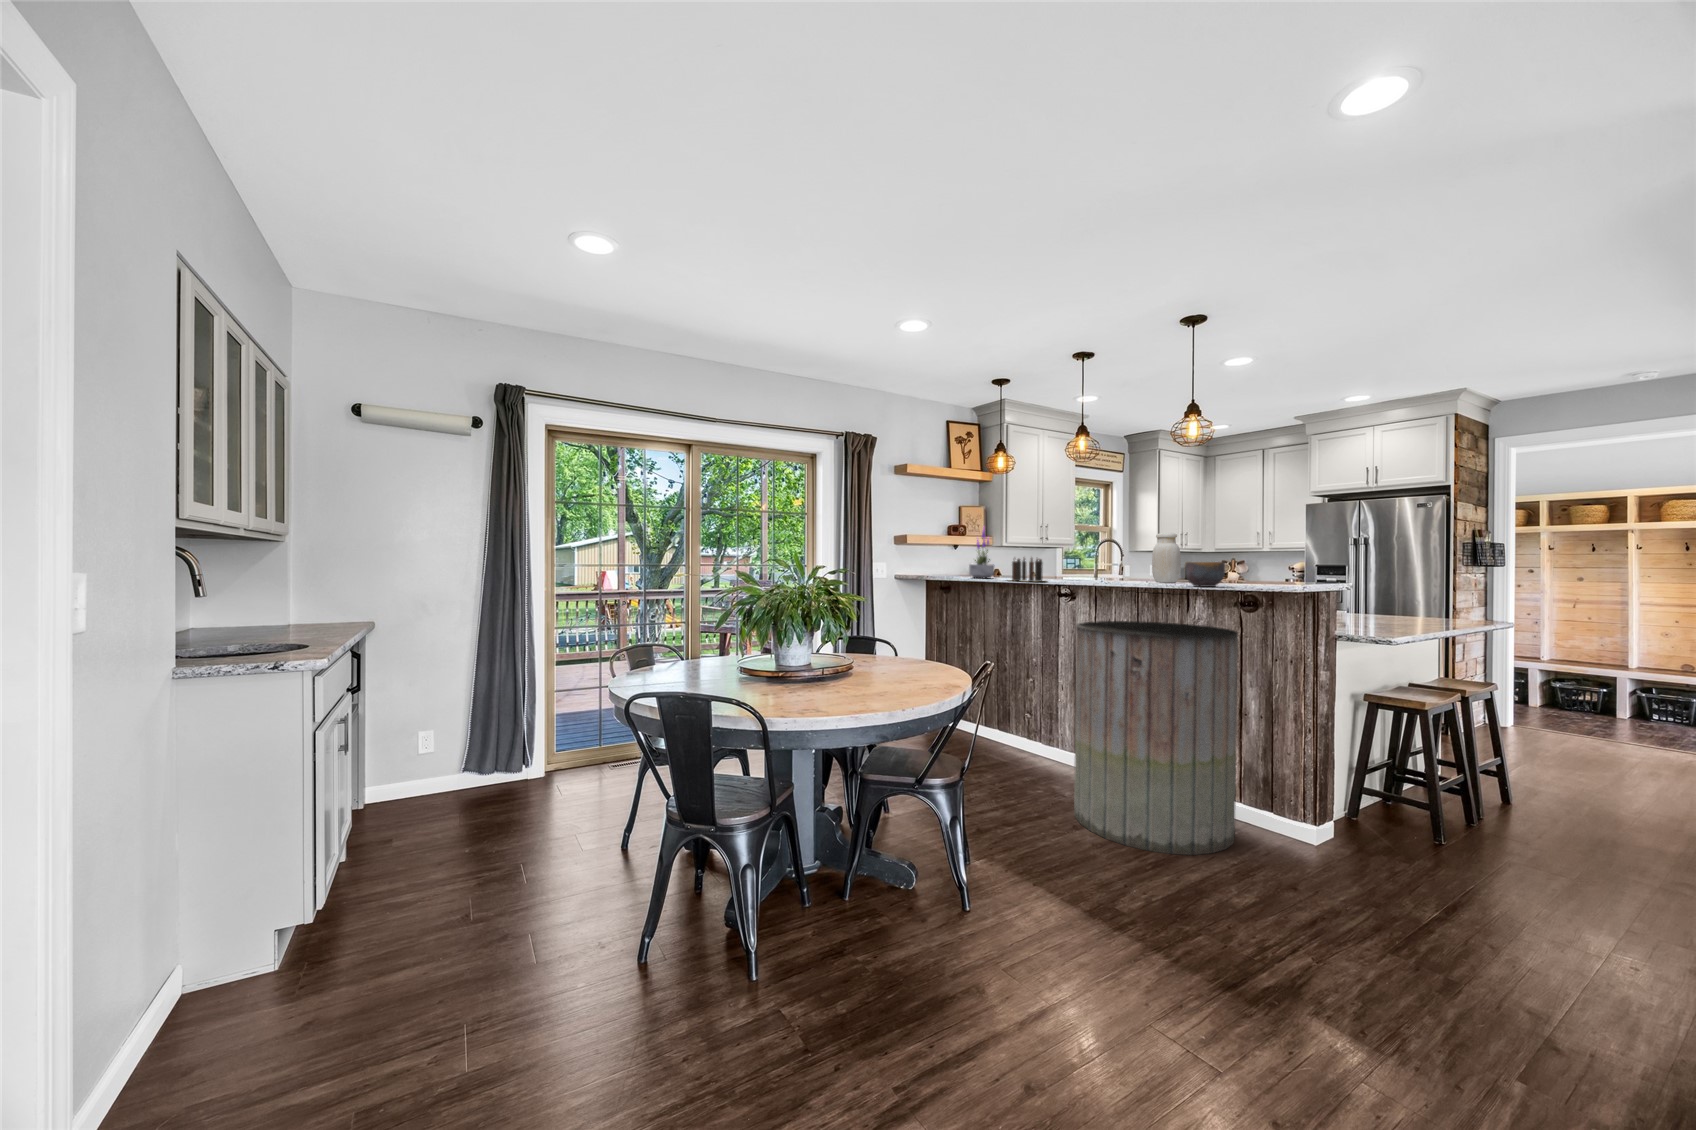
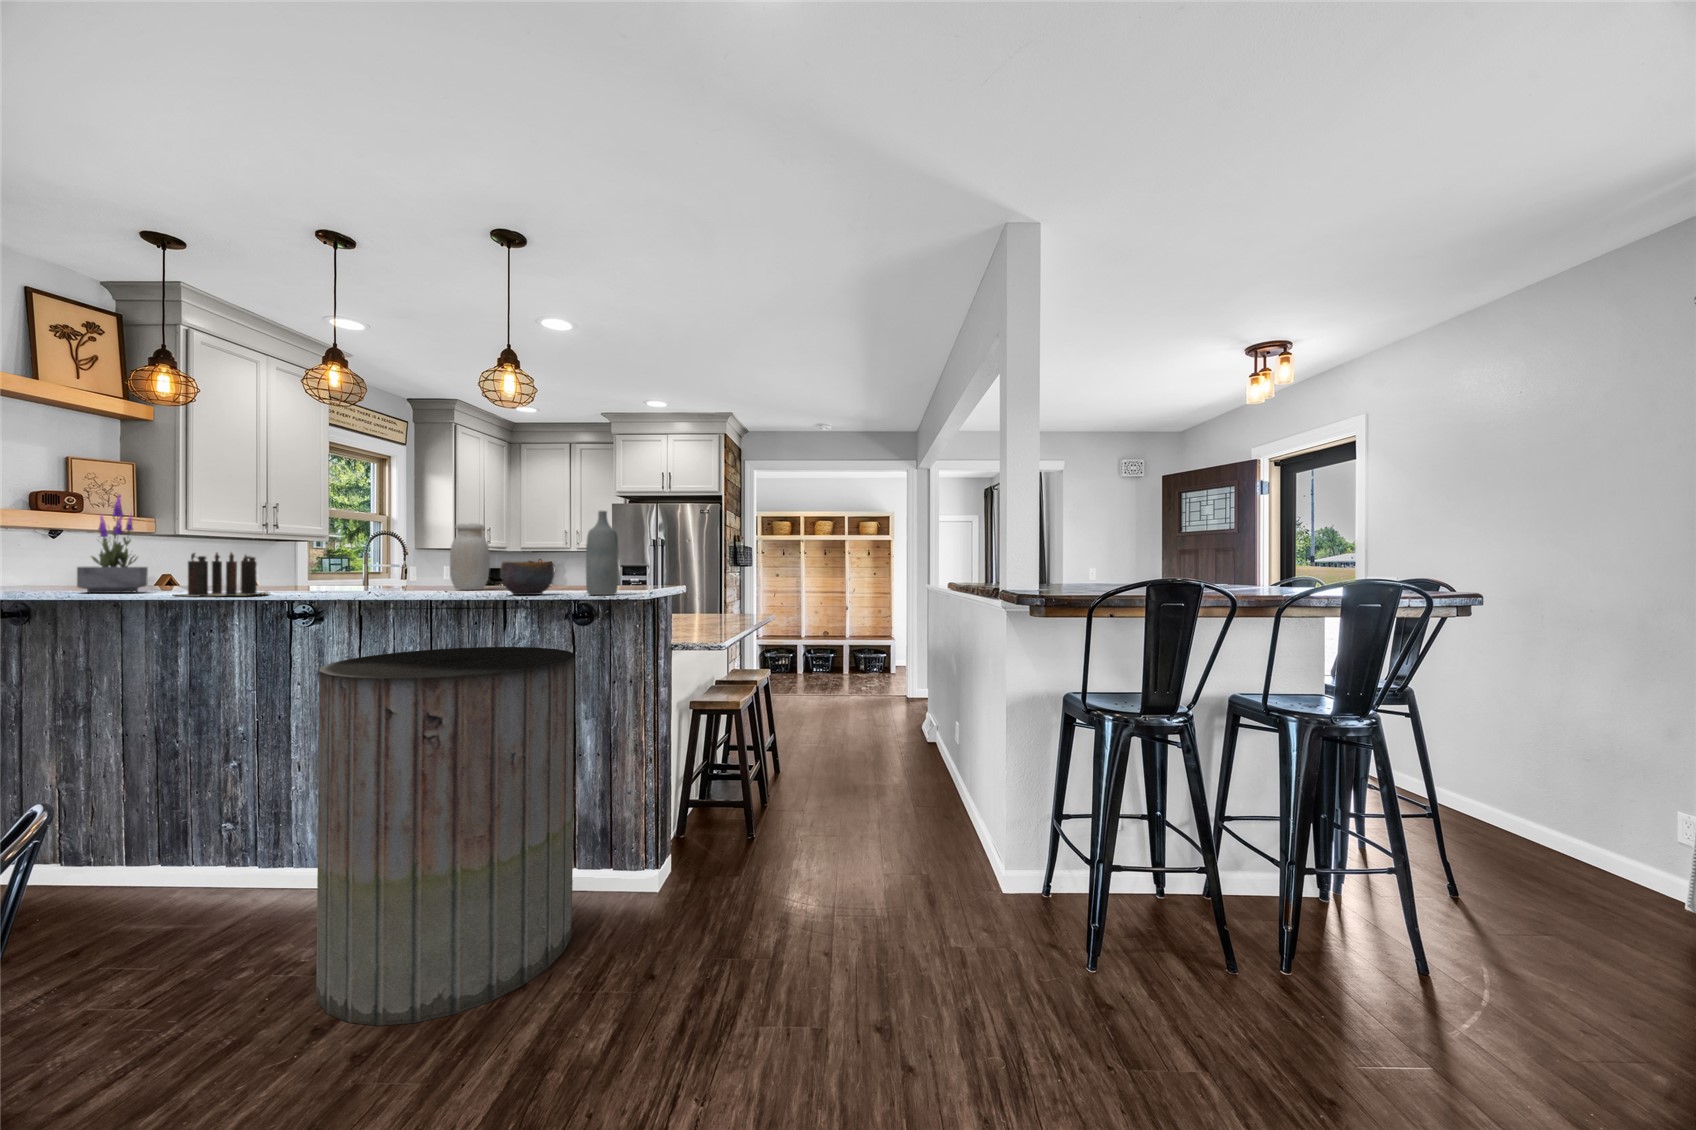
bottle: none [1250,521,1279,589] -> present [586,511,619,595]

